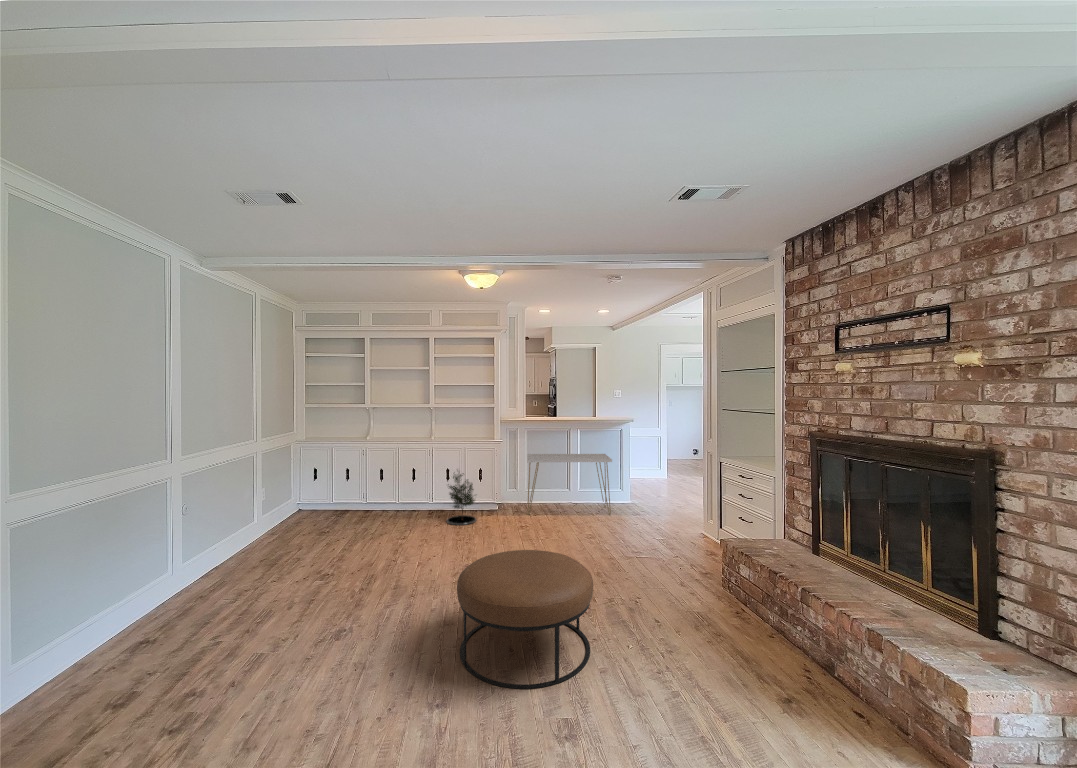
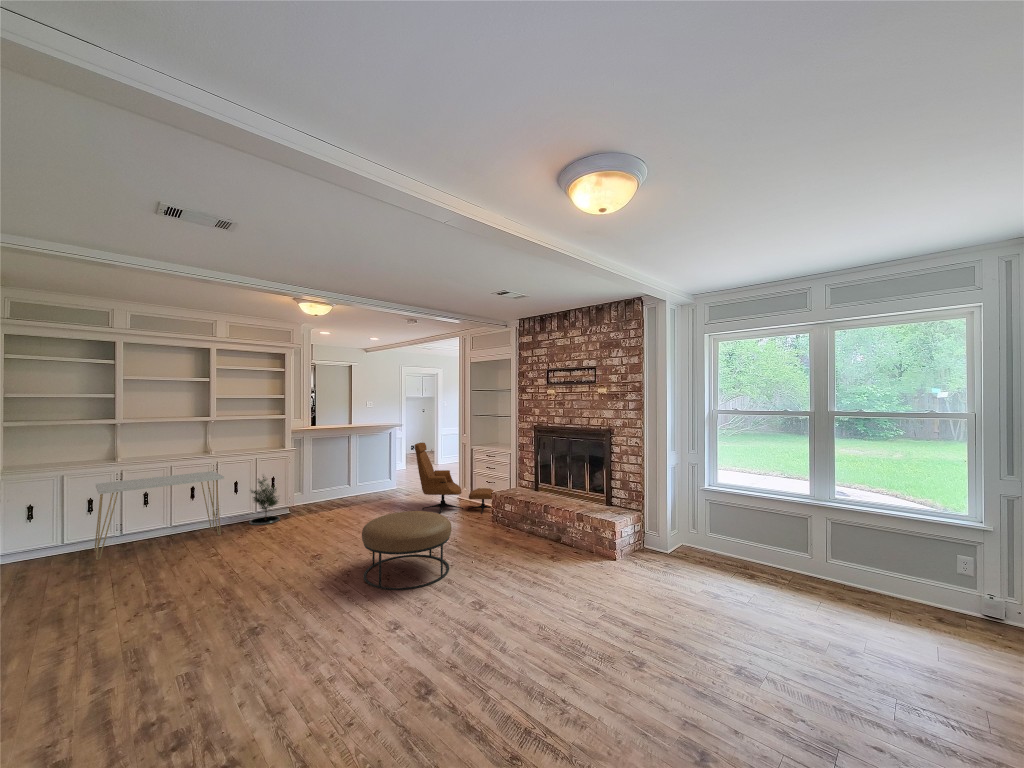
lounge chair: none [621,447,752,570] -> present [415,443,494,514]
console table: present [527,454,612,515] -> present [94,471,224,560]

